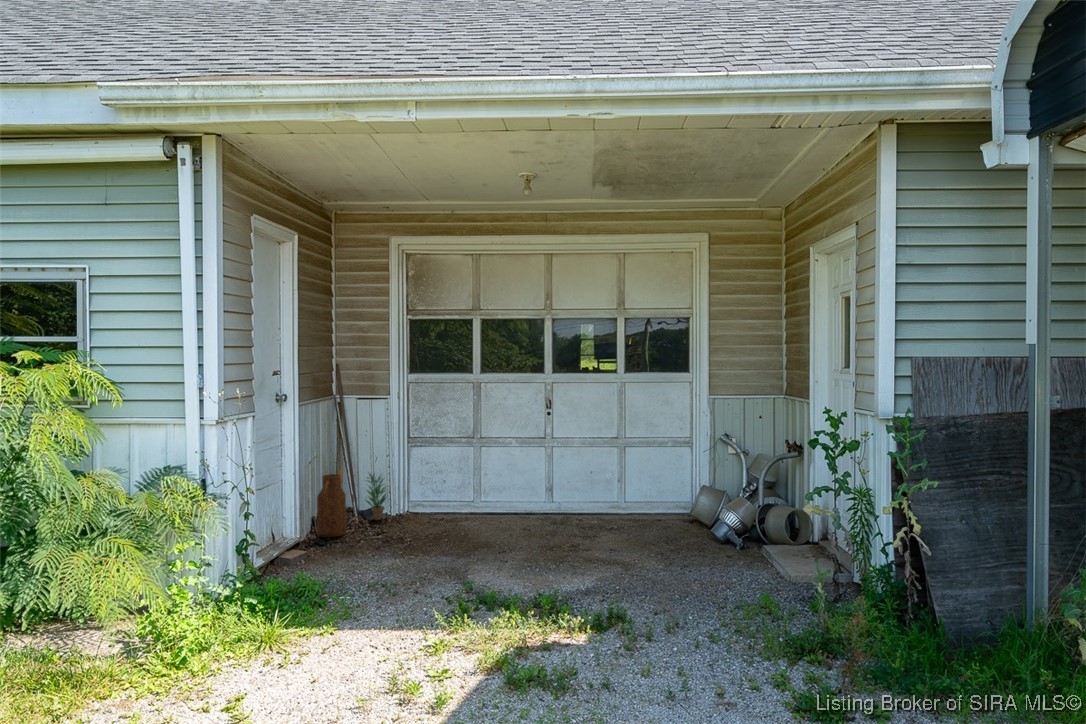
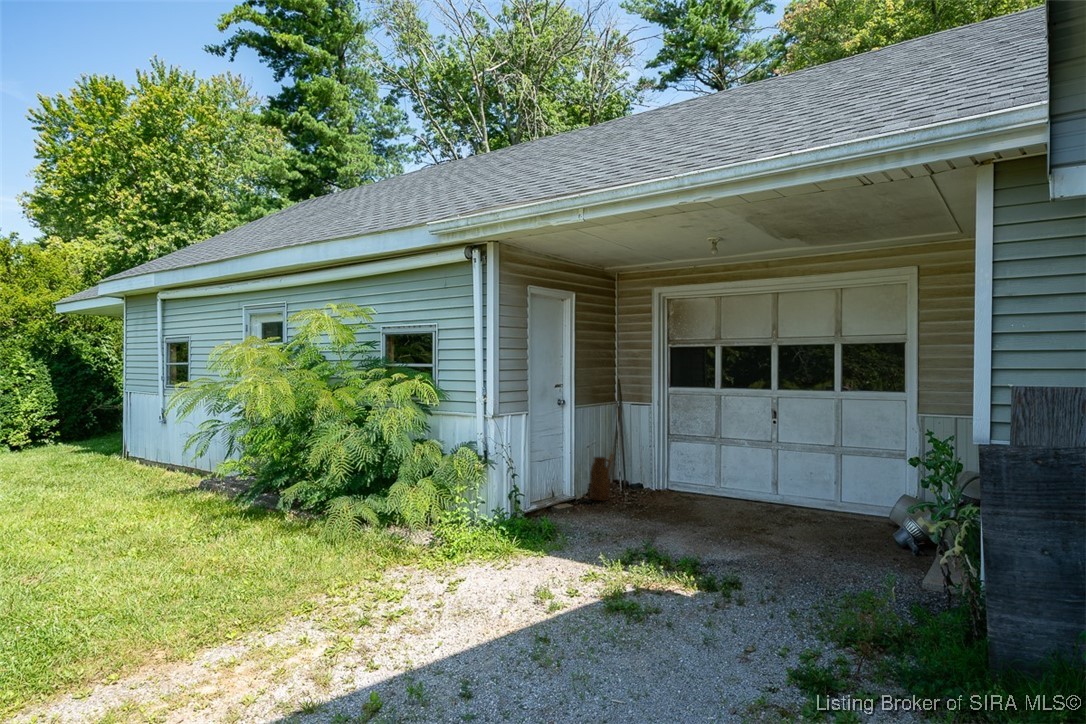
potted plant: present [366,474,386,520] -> none [629,458,649,494]

